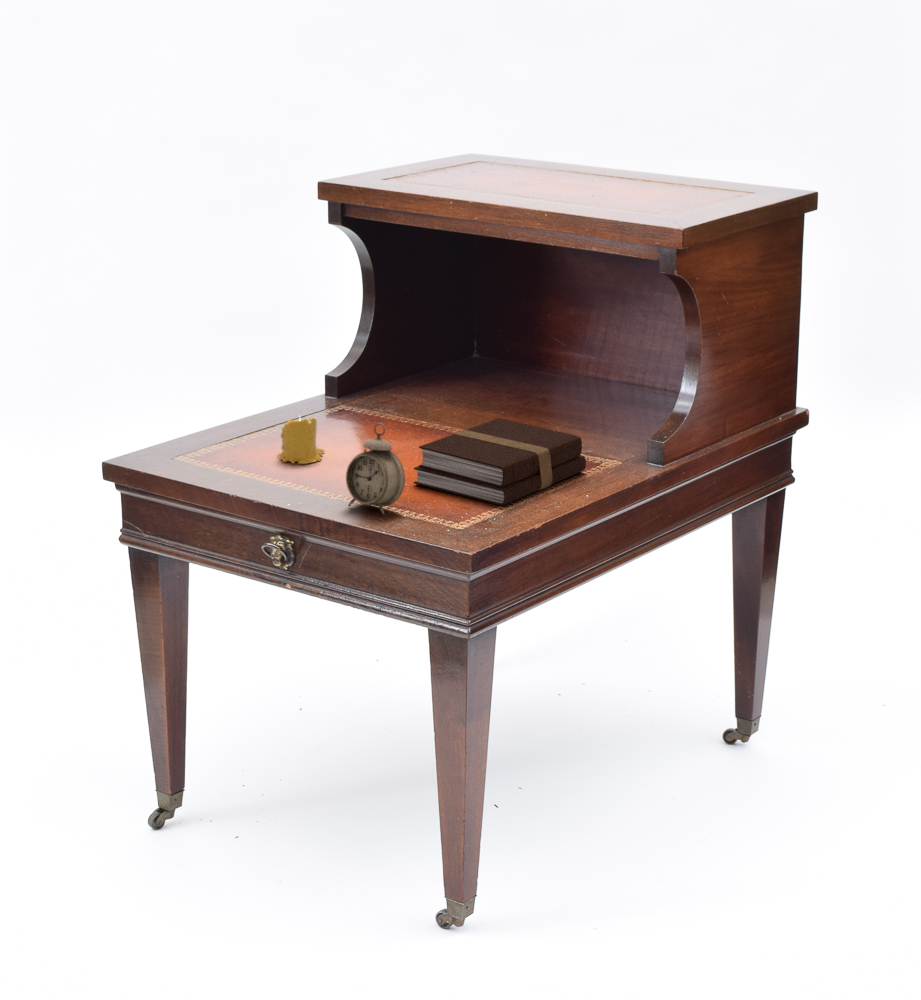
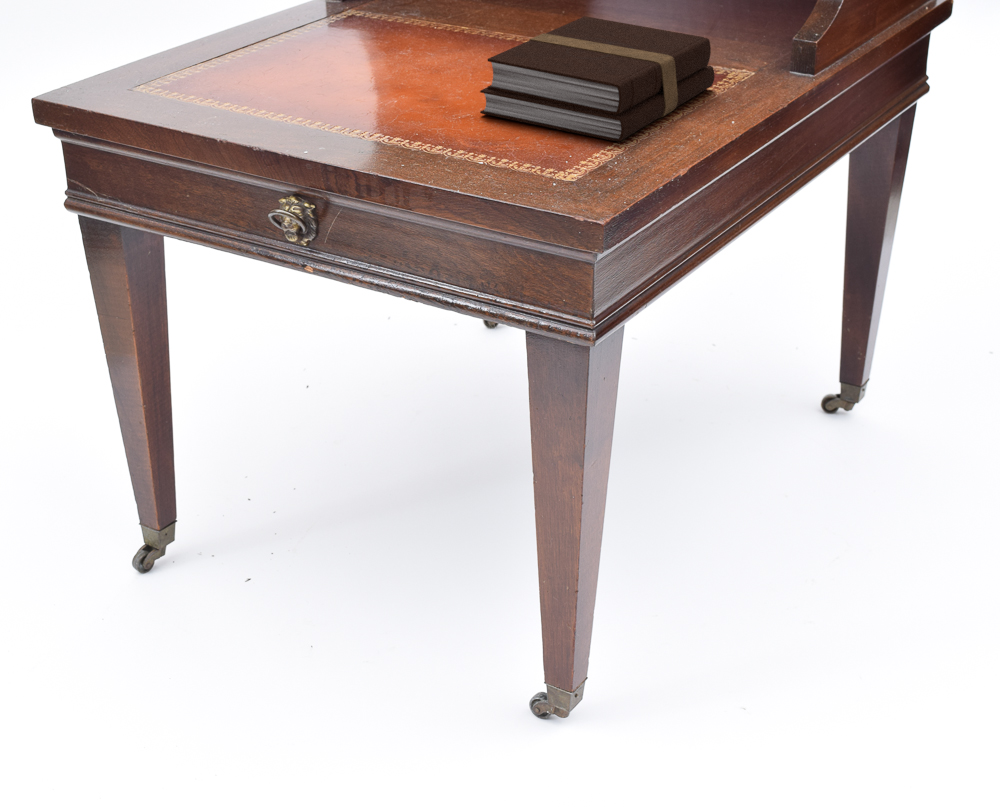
candle: present [277,418,324,464] -> none [277,17,343,91]
alarm clock: present [346,423,405,515] -> none [390,23,479,163]

